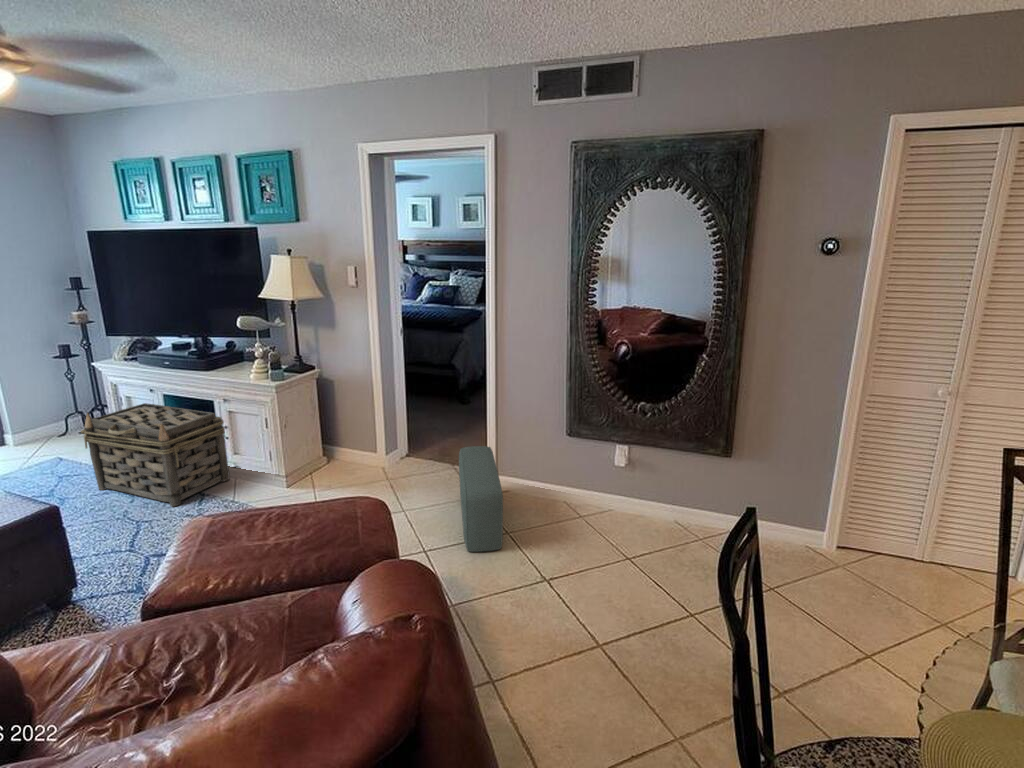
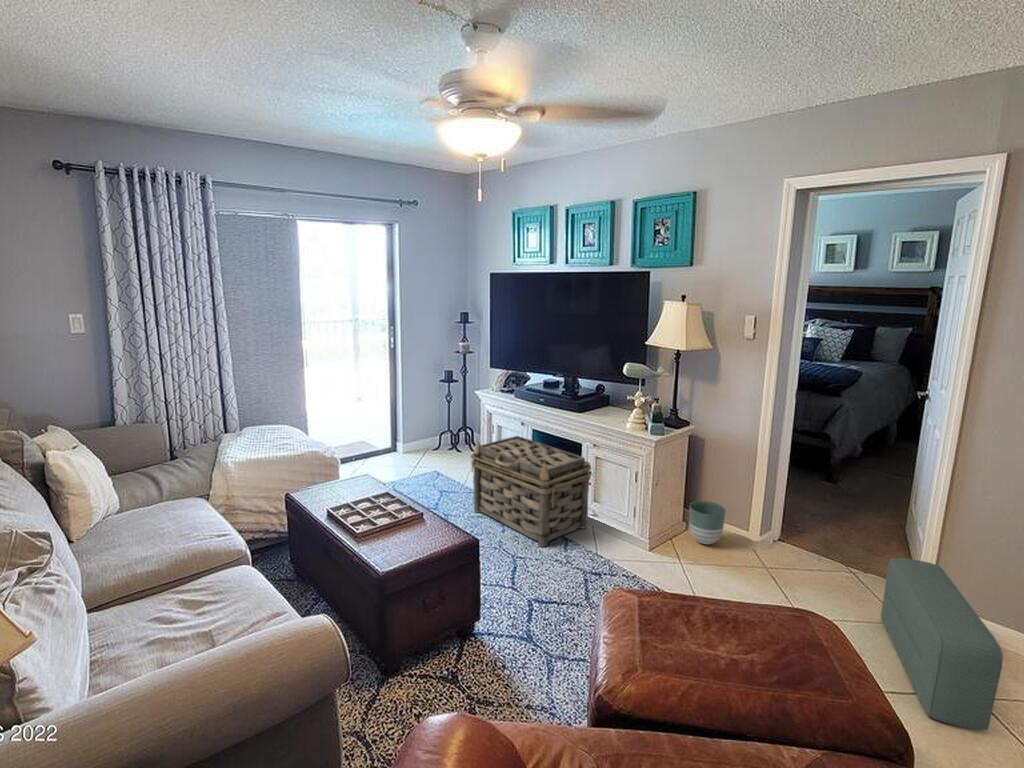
planter: none [324,434,356,471] -> present [689,501,726,544]

